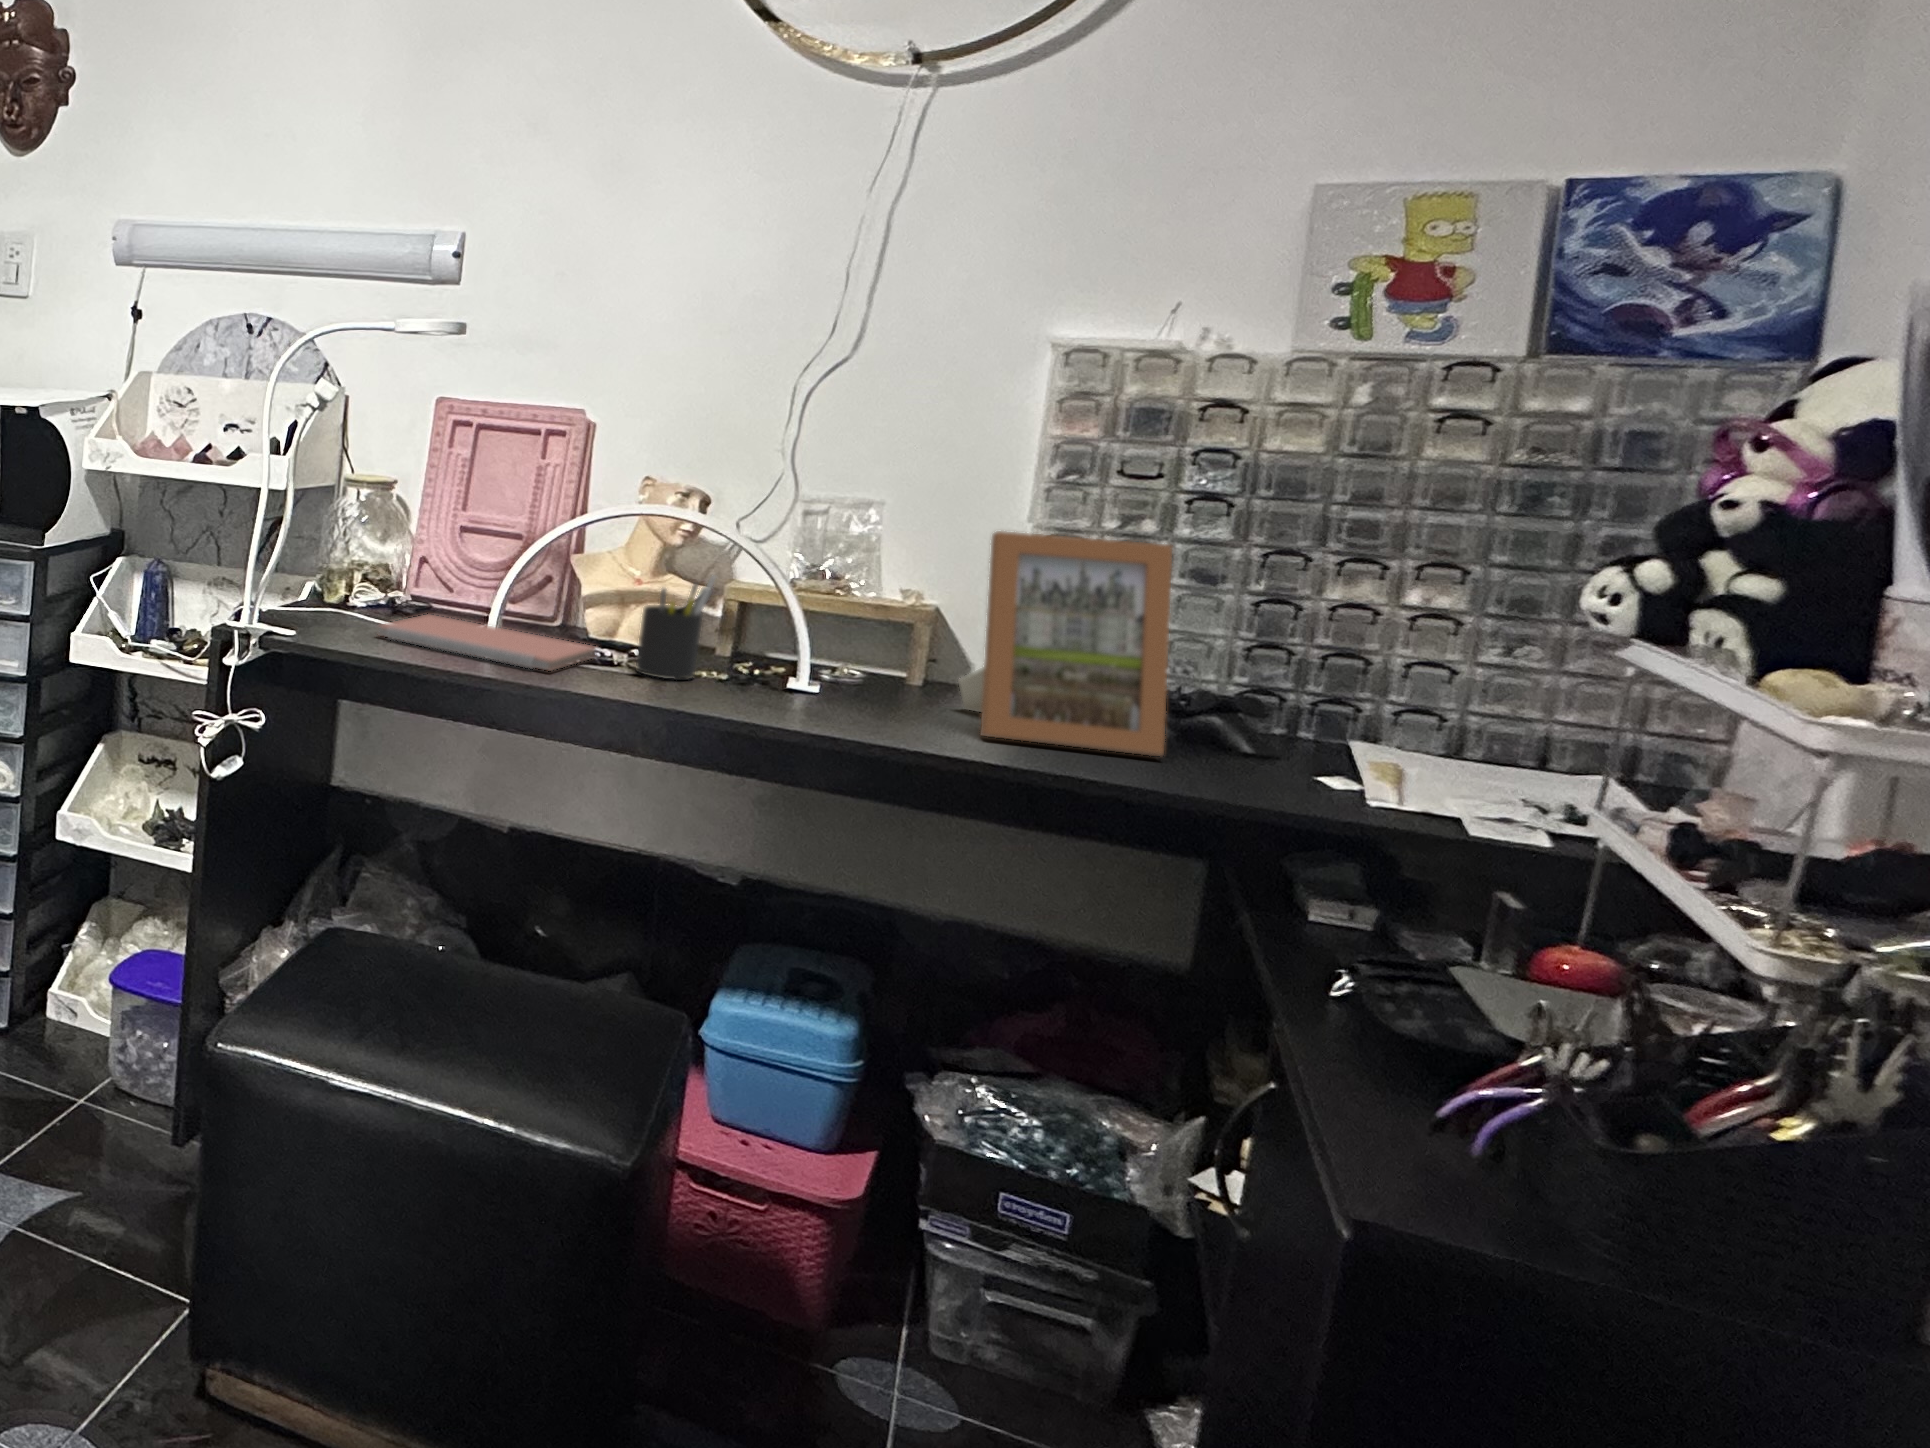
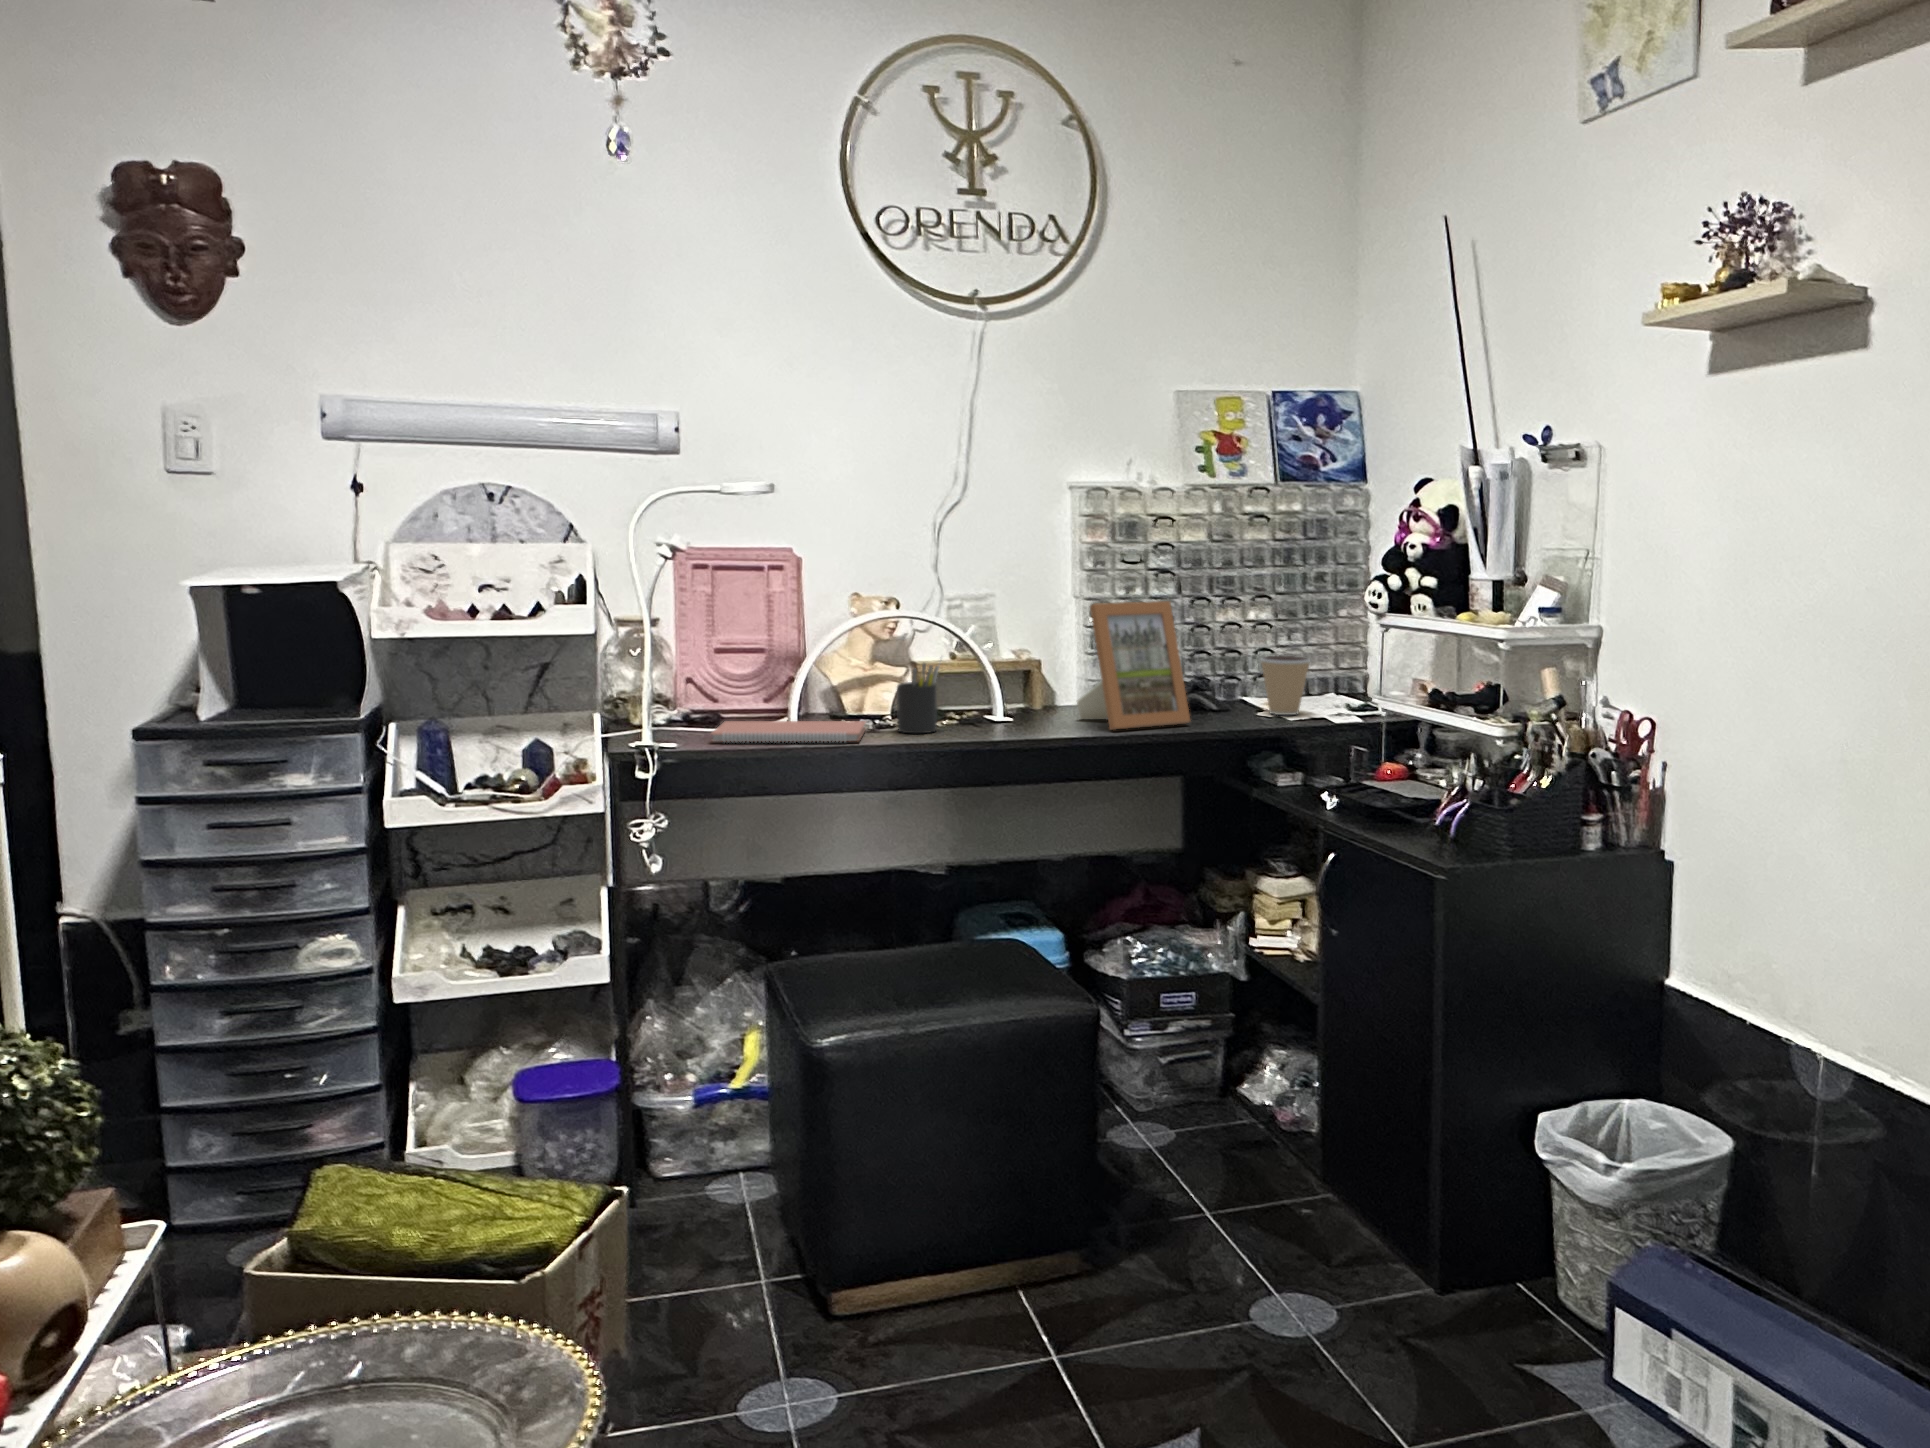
coffee cup: none [1389,672,1521,791] -> present [1261,656,1310,715]

